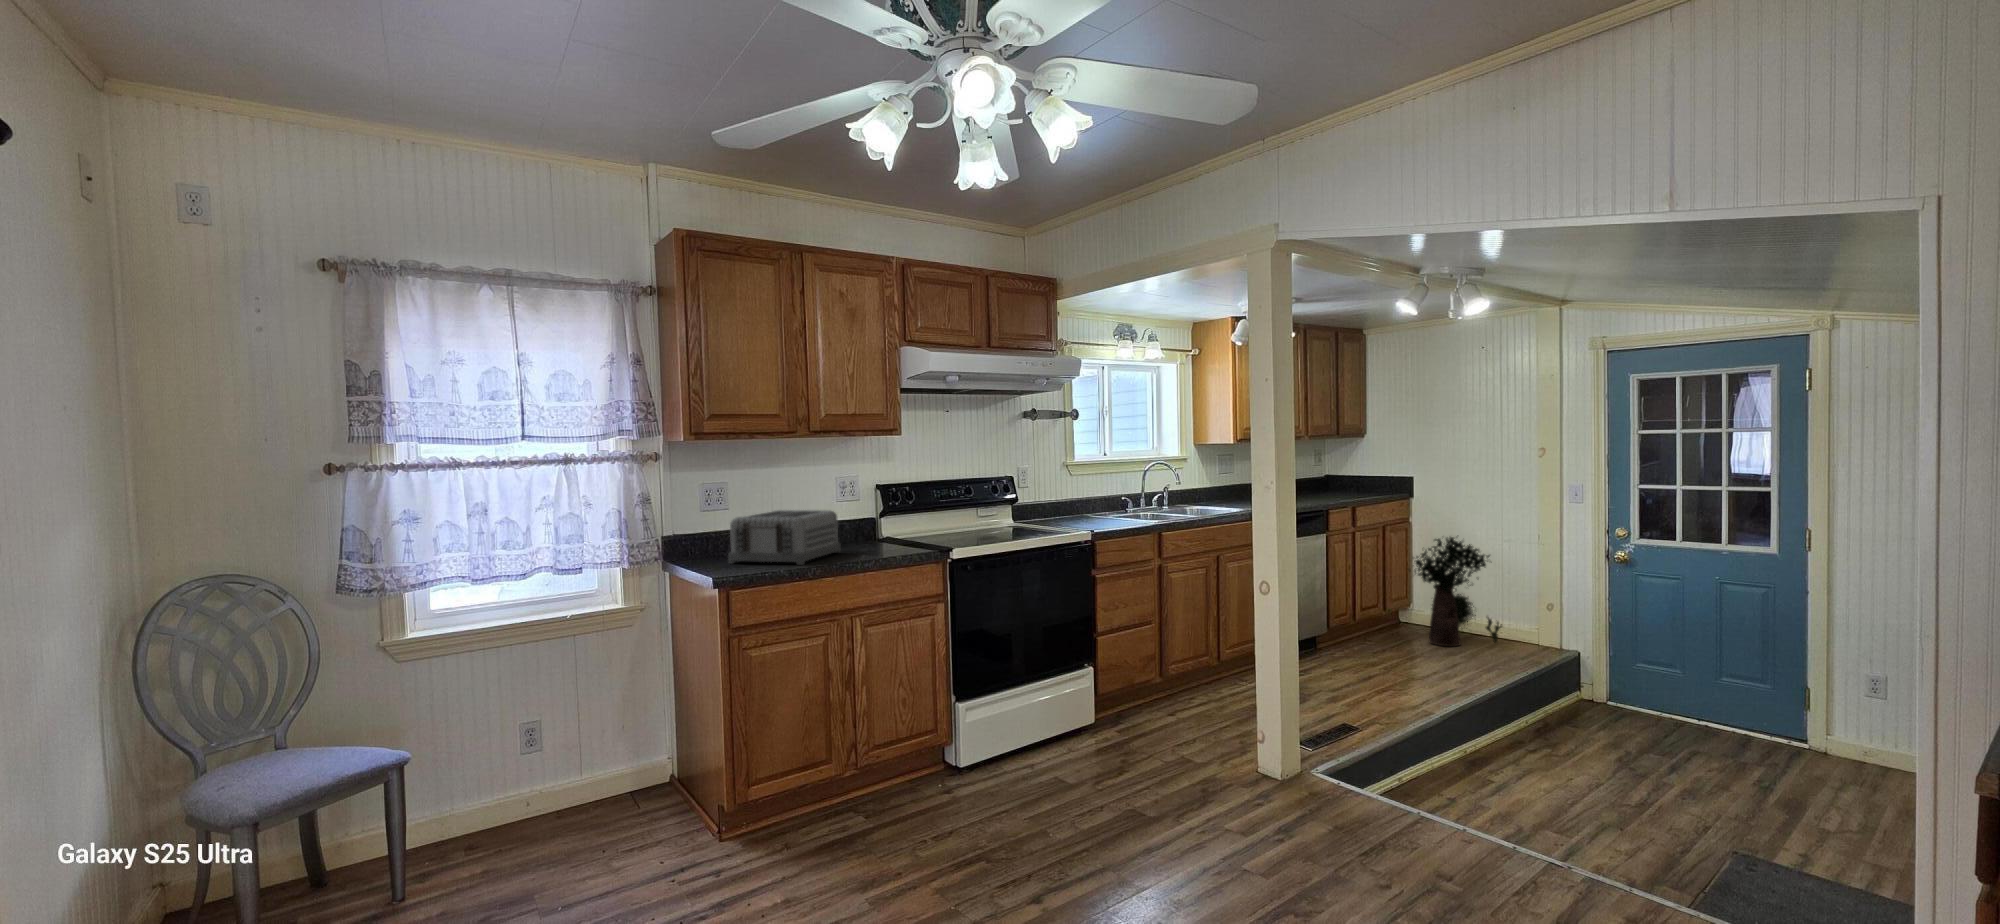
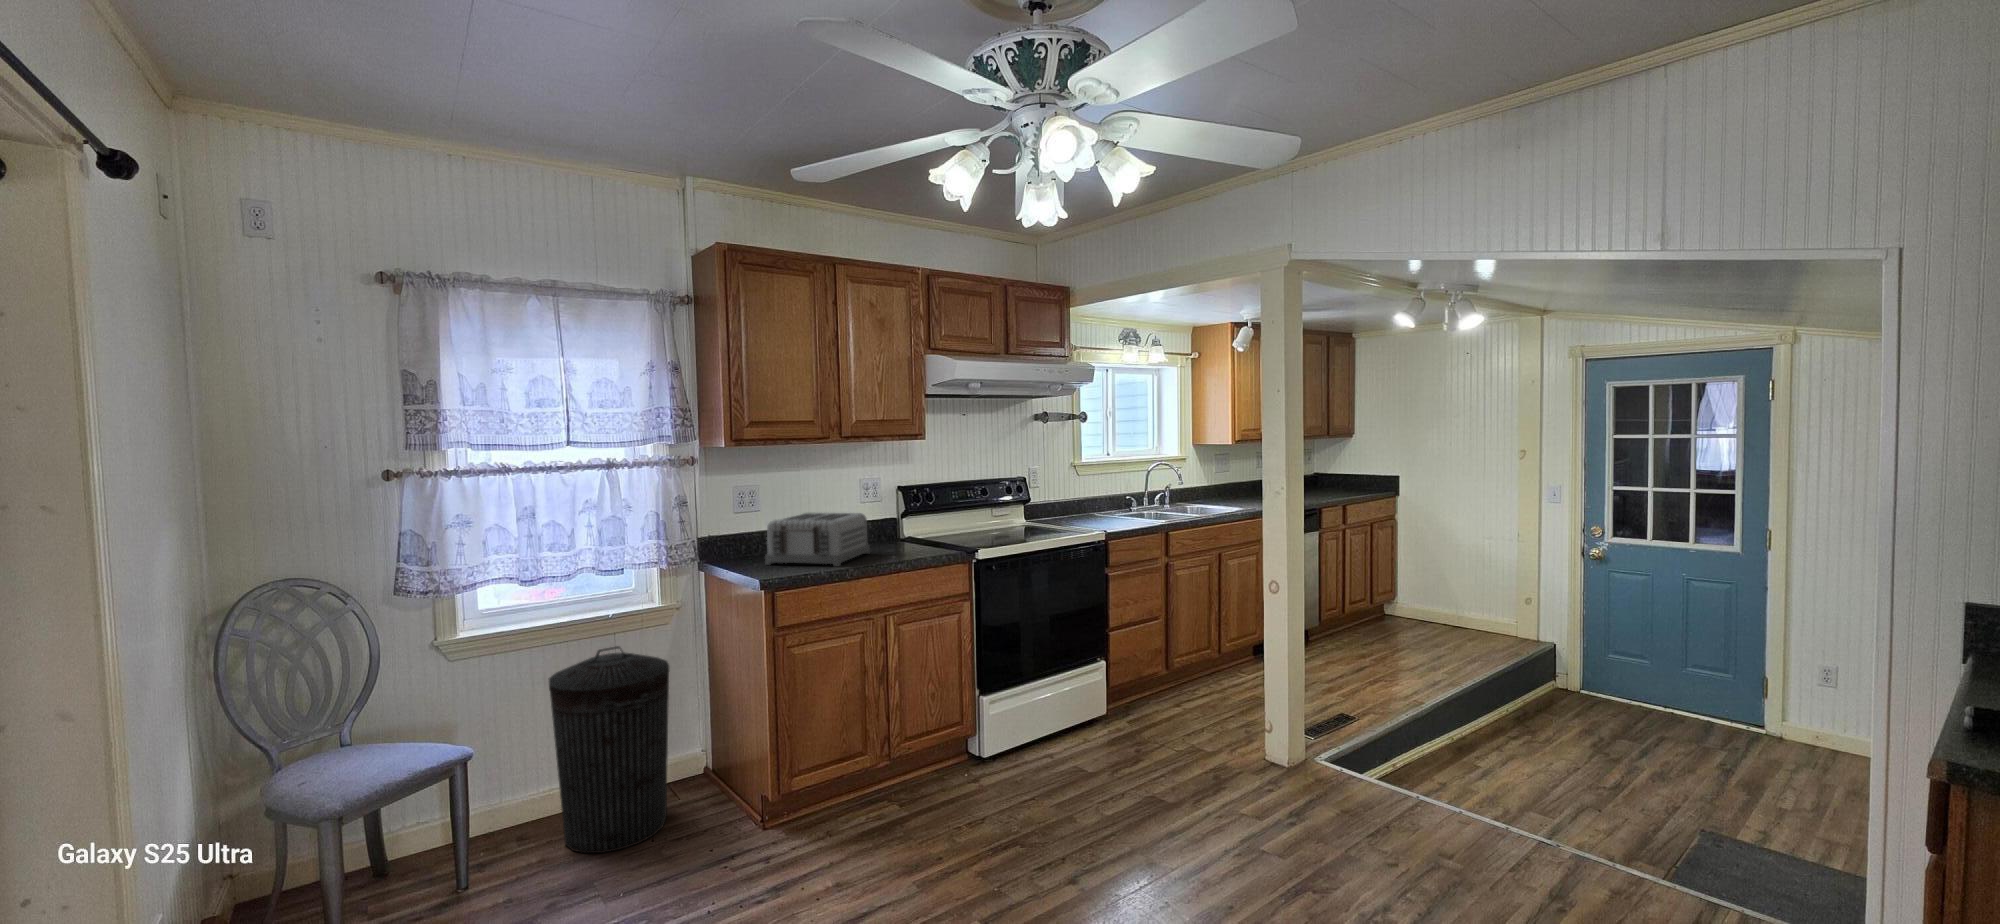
potted plant: present [1414,537,1502,646] -> none [1396,533,1486,640]
trash can: none [494,647,624,864] -> present [549,646,669,853]

